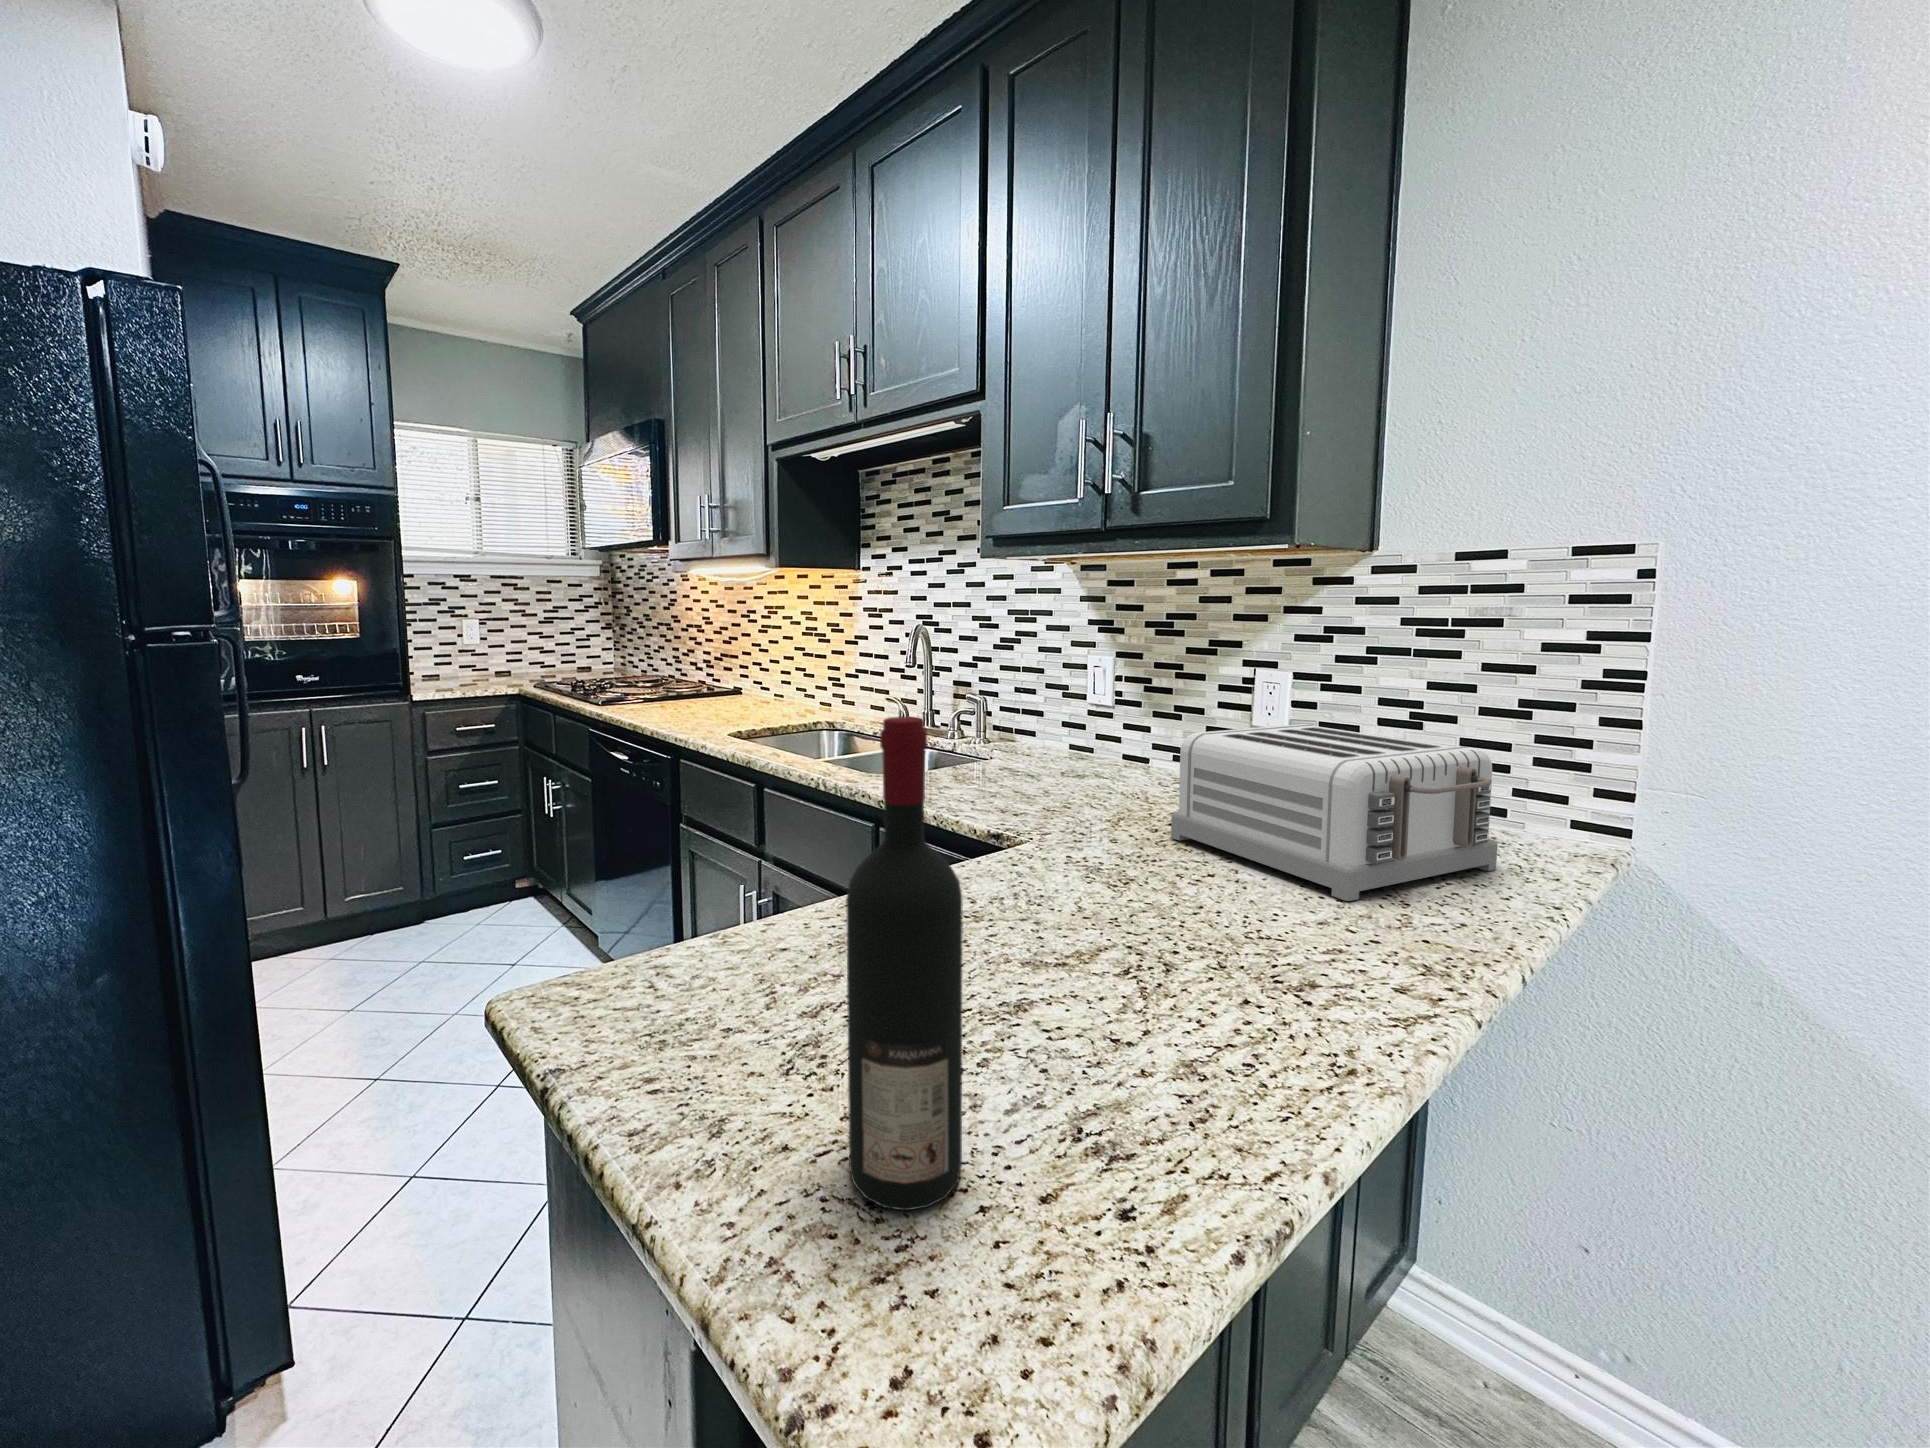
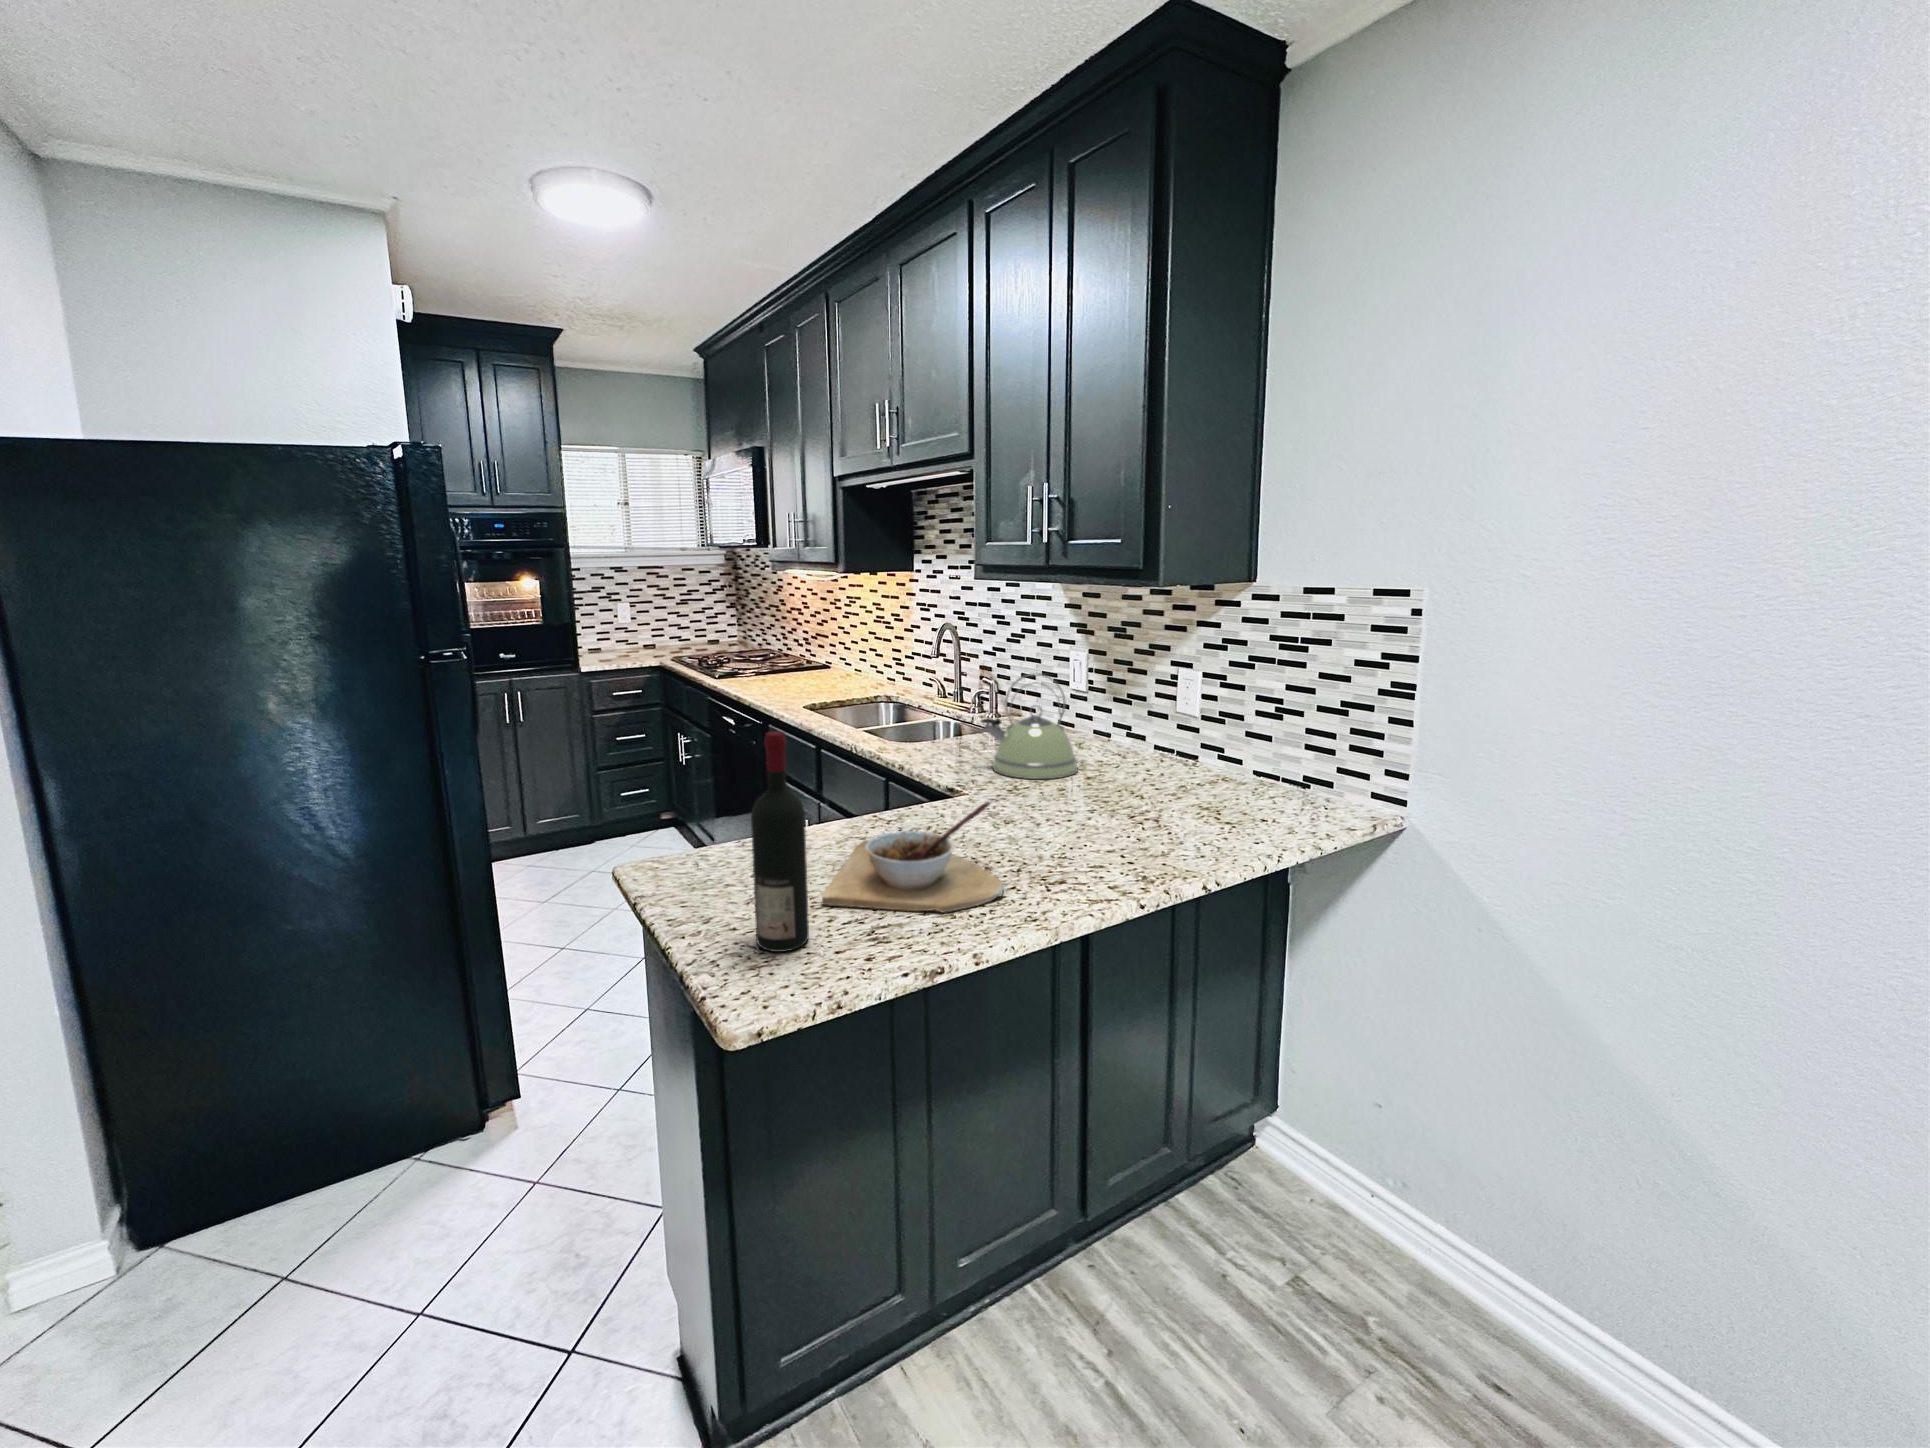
kettle: none [1014,674,1146,818] -> present [981,673,1078,779]
toaster: present [1171,724,1498,901] -> none [1071,715,1283,840]
bowl: none [928,852,1244,1067] -> present [822,802,1004,913]

